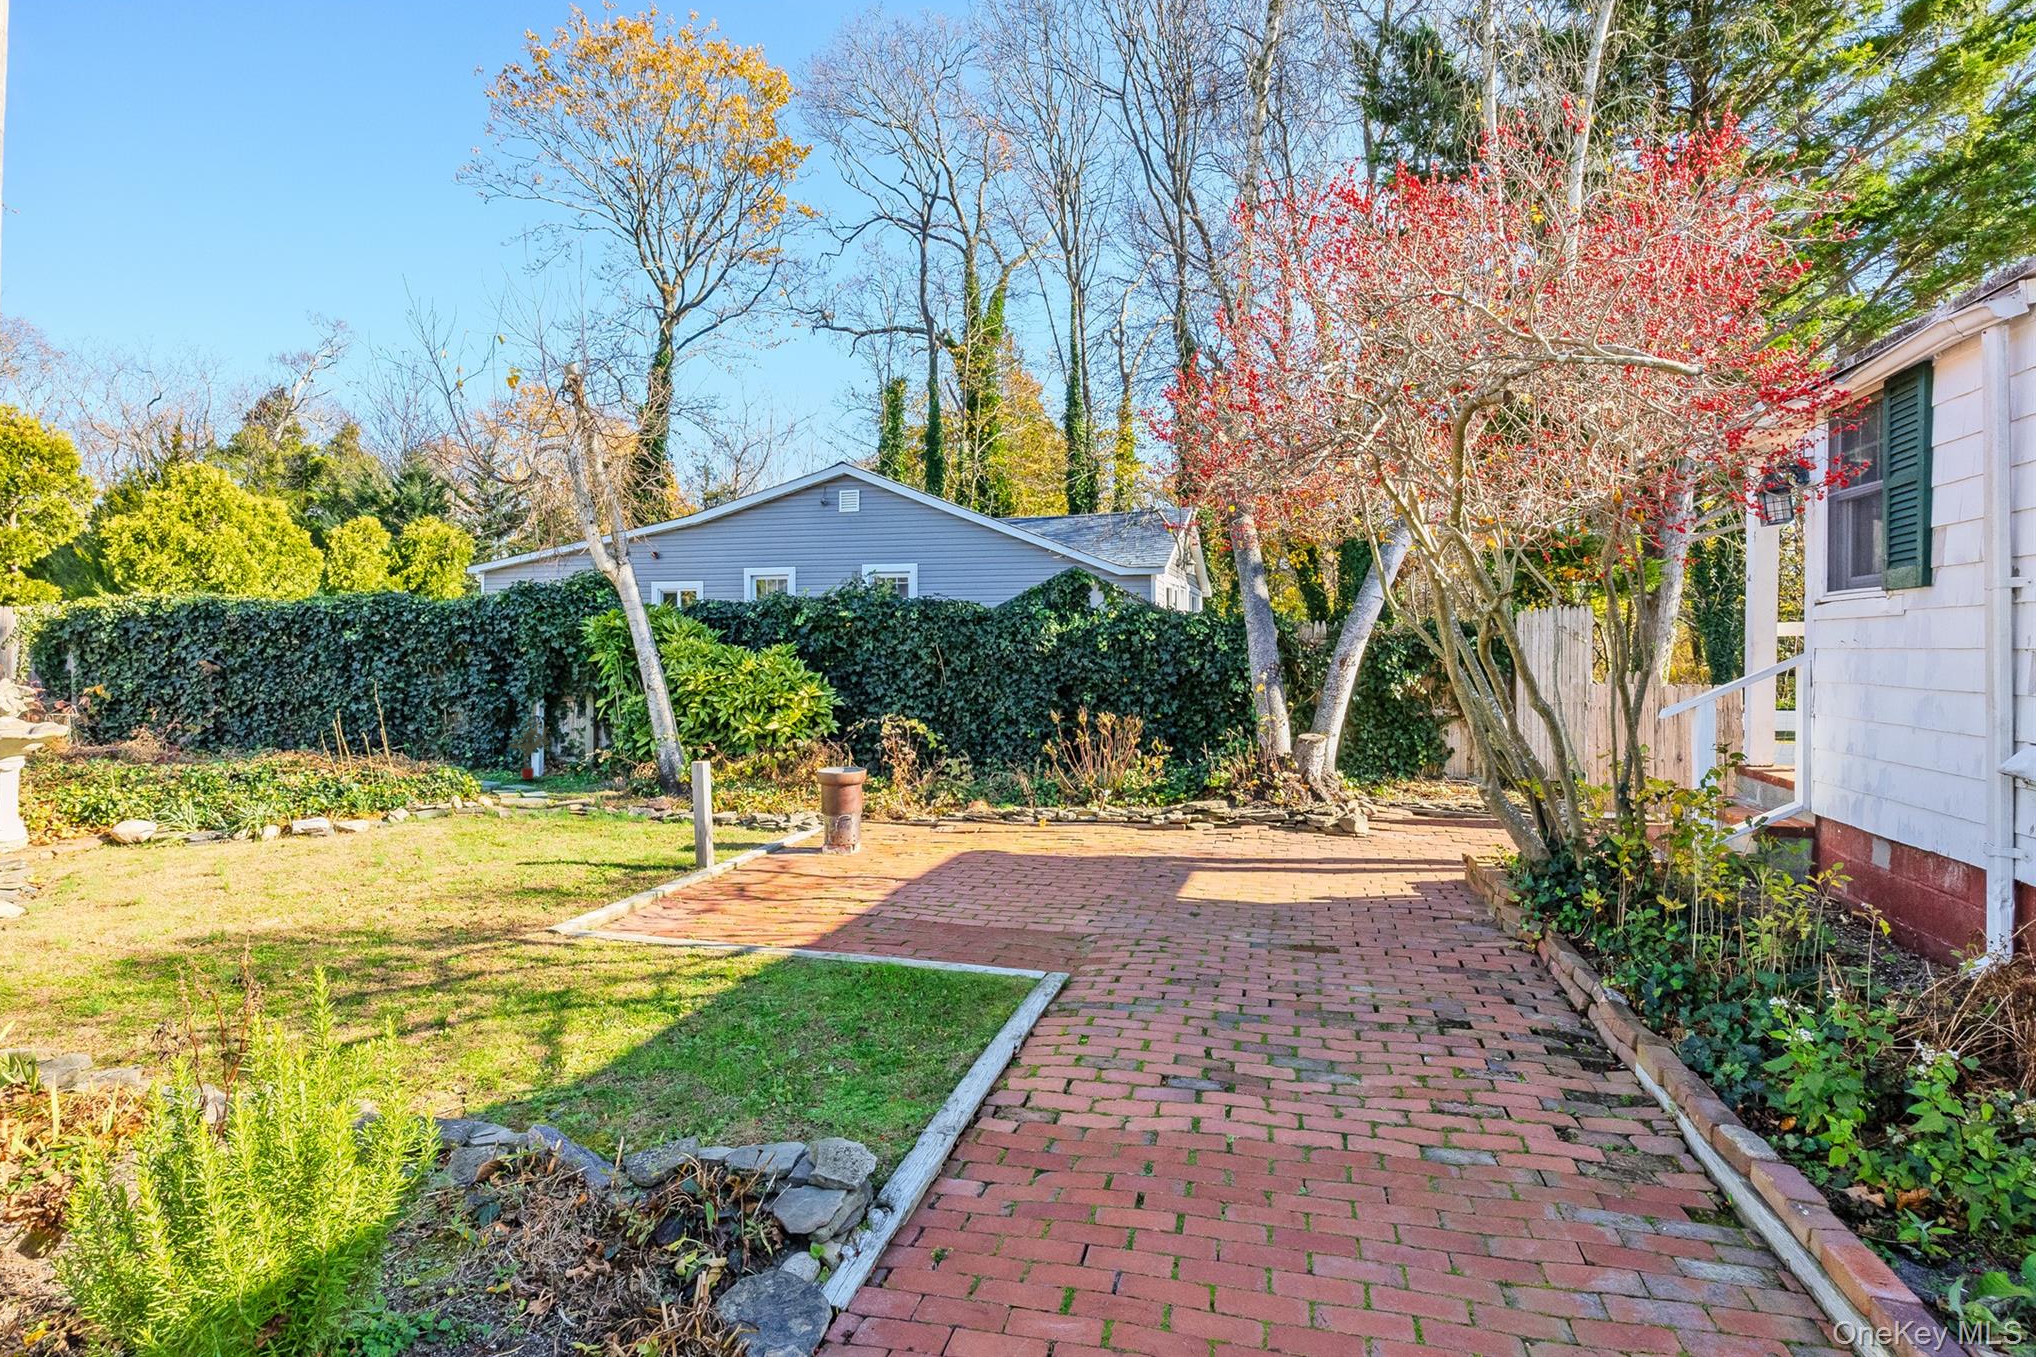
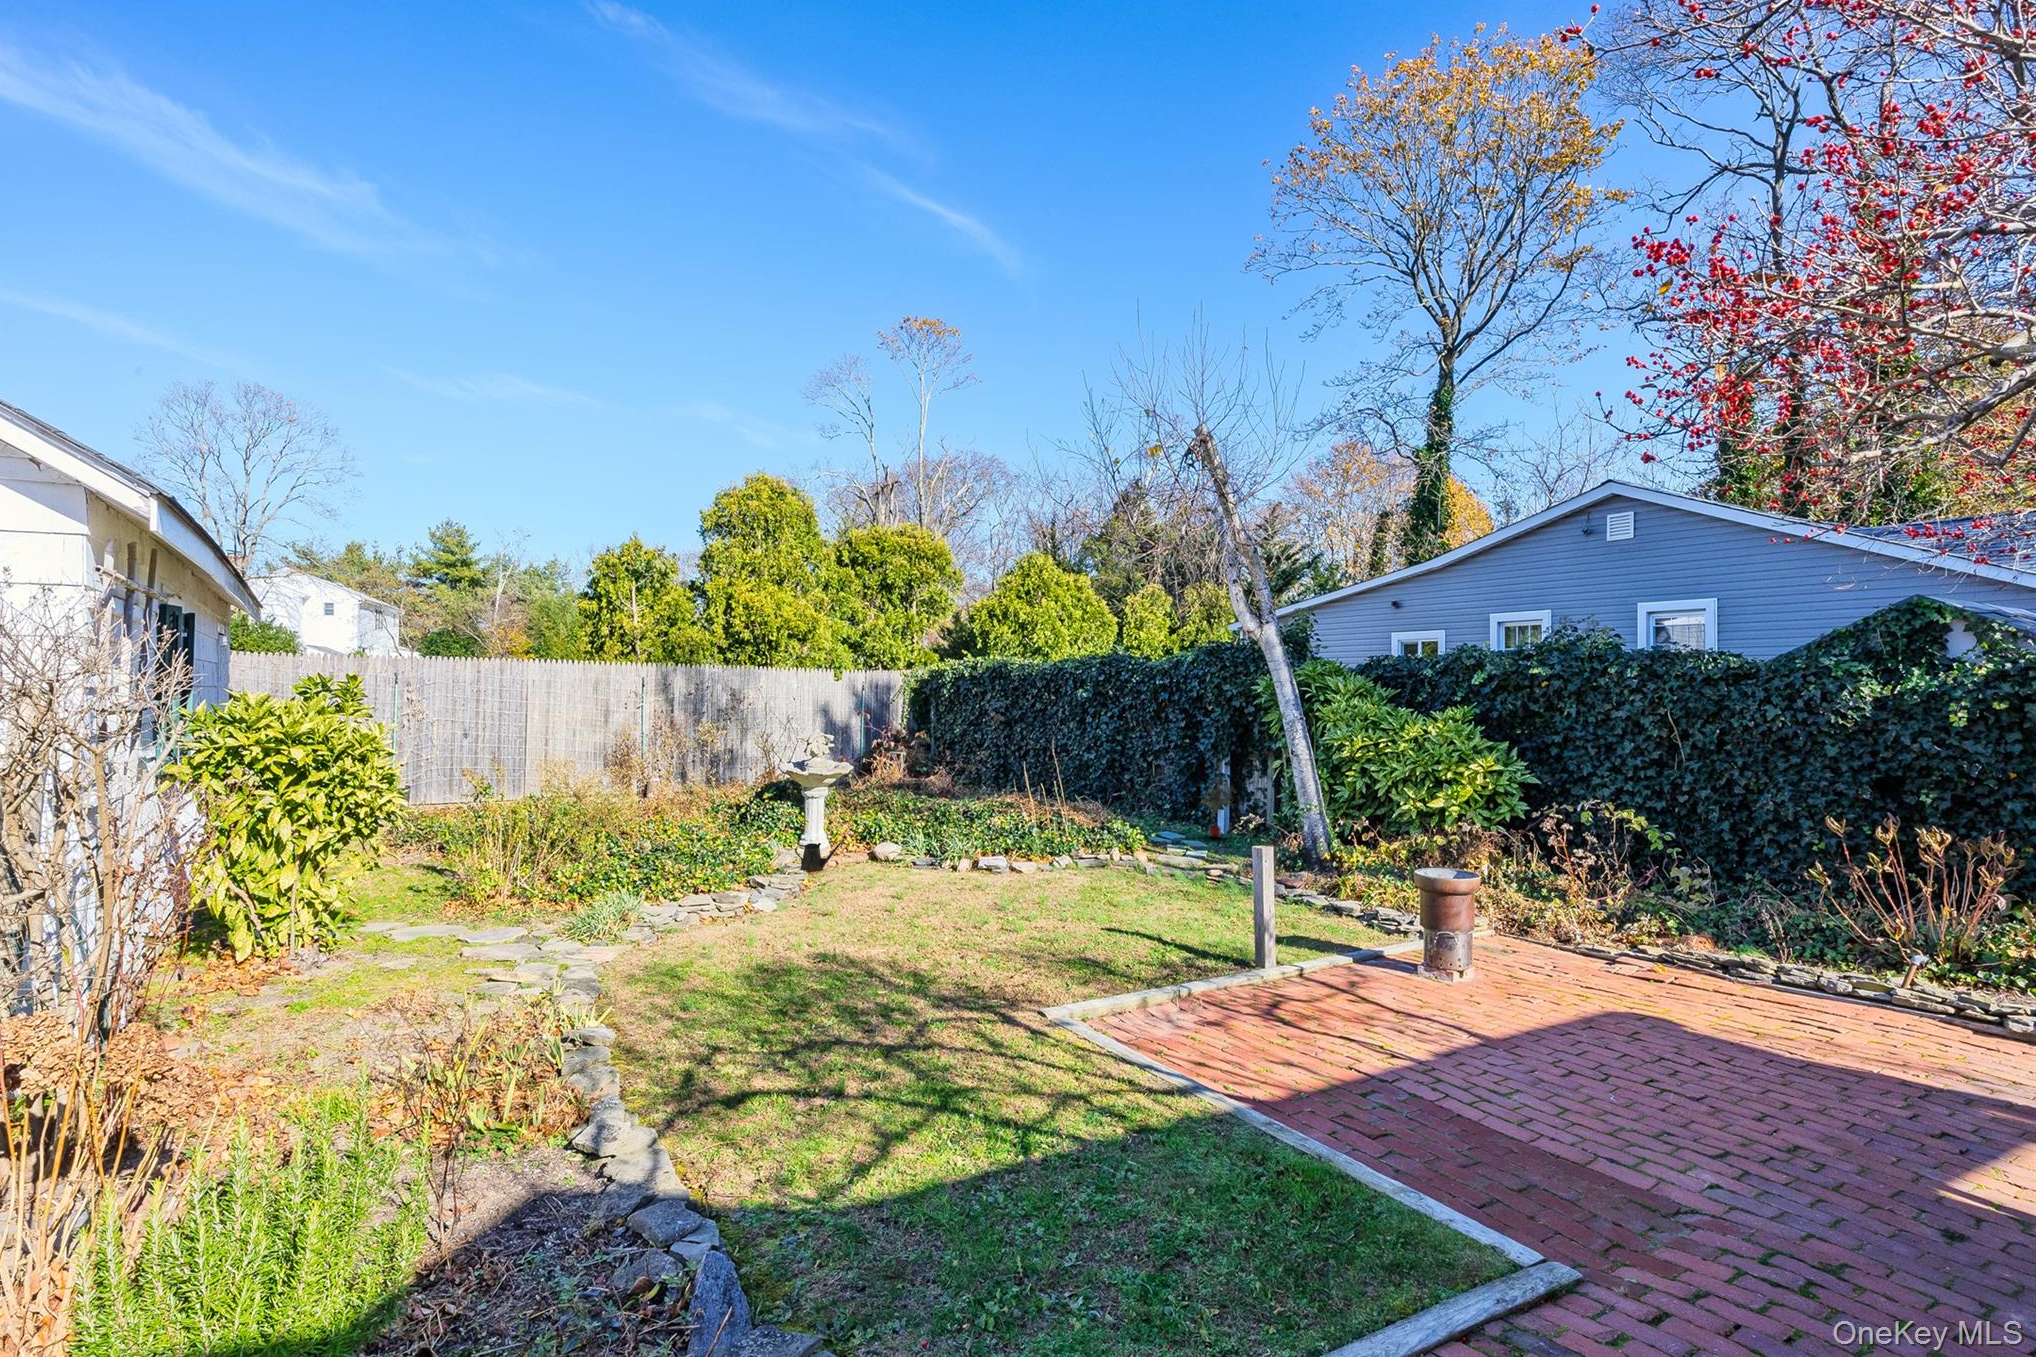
watering can: none [19,823,104,867] -> present [795,841,843,871]

